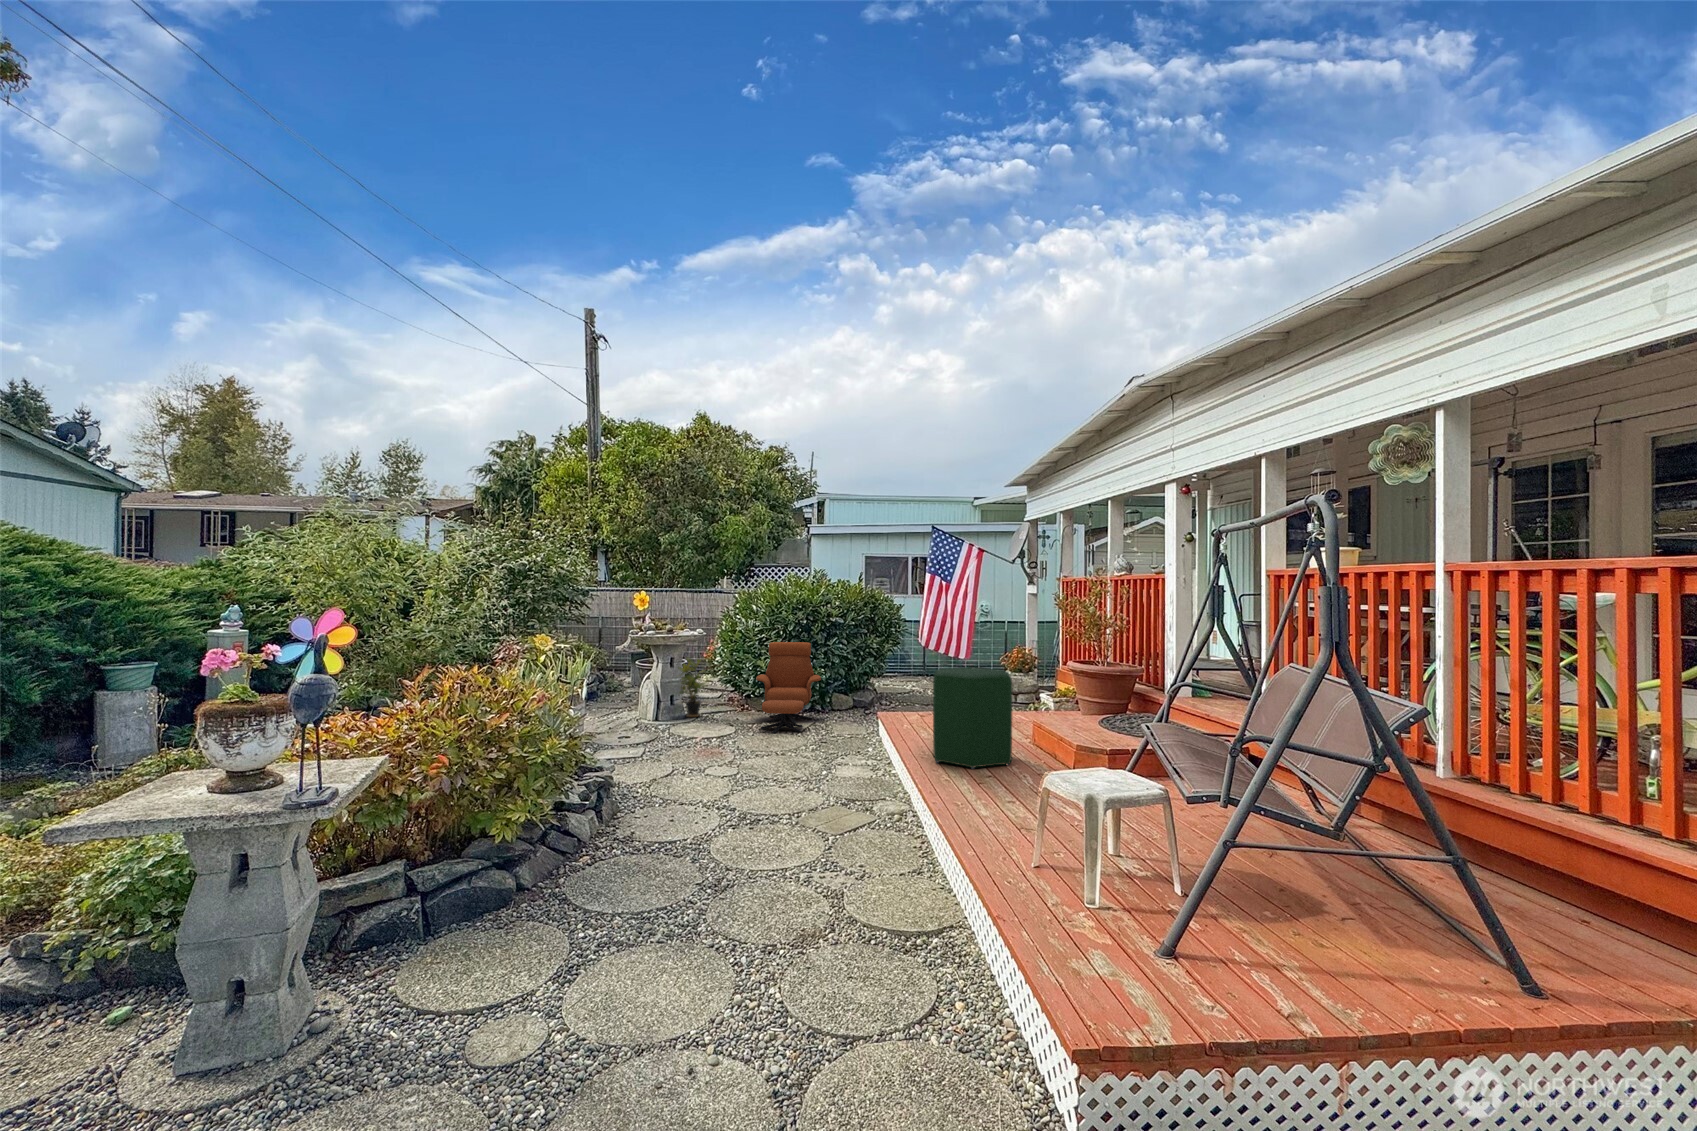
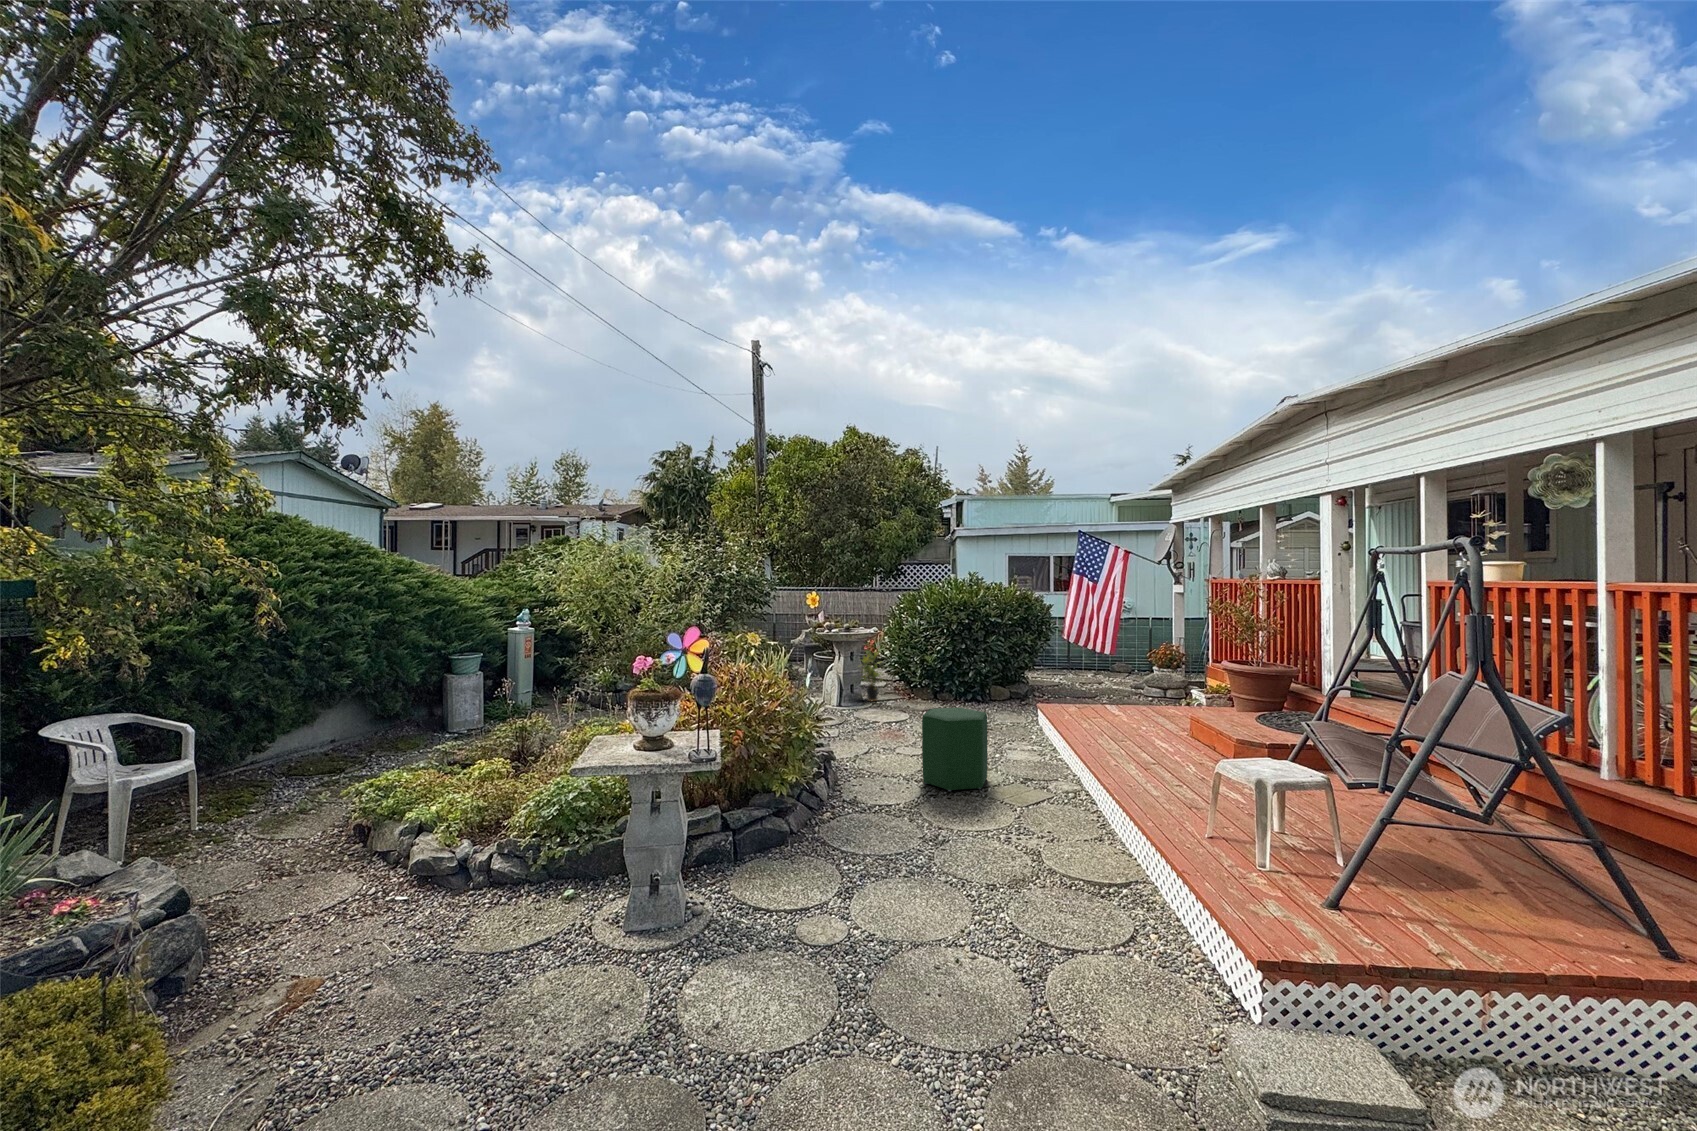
lounge chair: present [756,642,821,733] -> none [926,638,984,717]
ottoman: present [933,668,1012,769] -> present [922,708,987,791]

